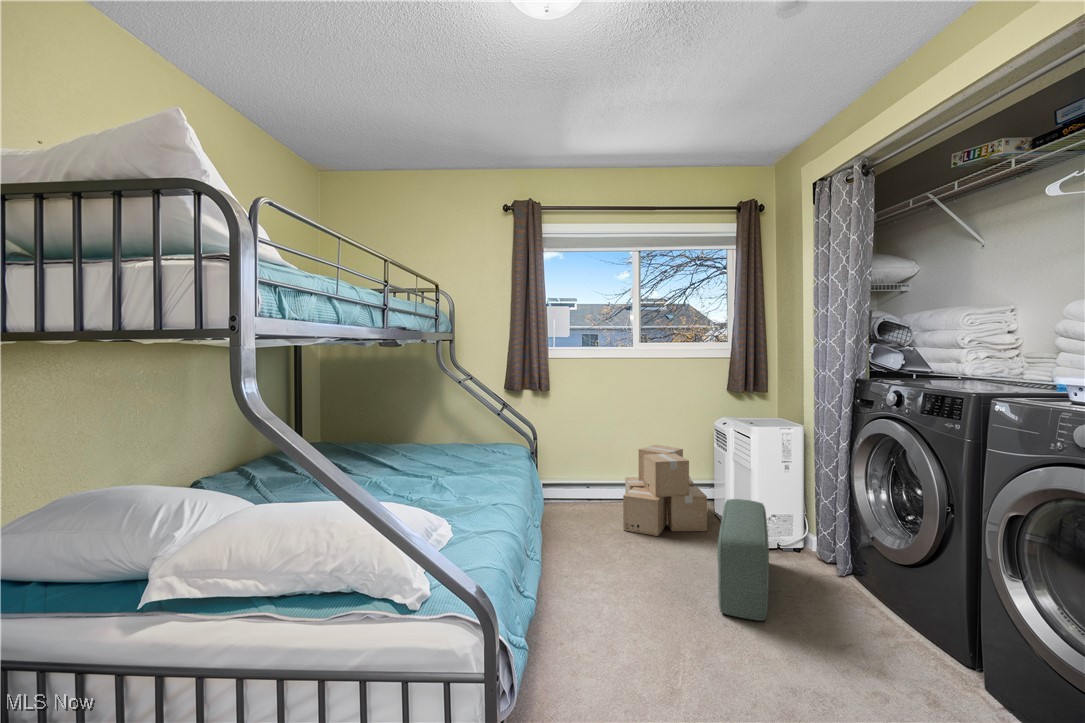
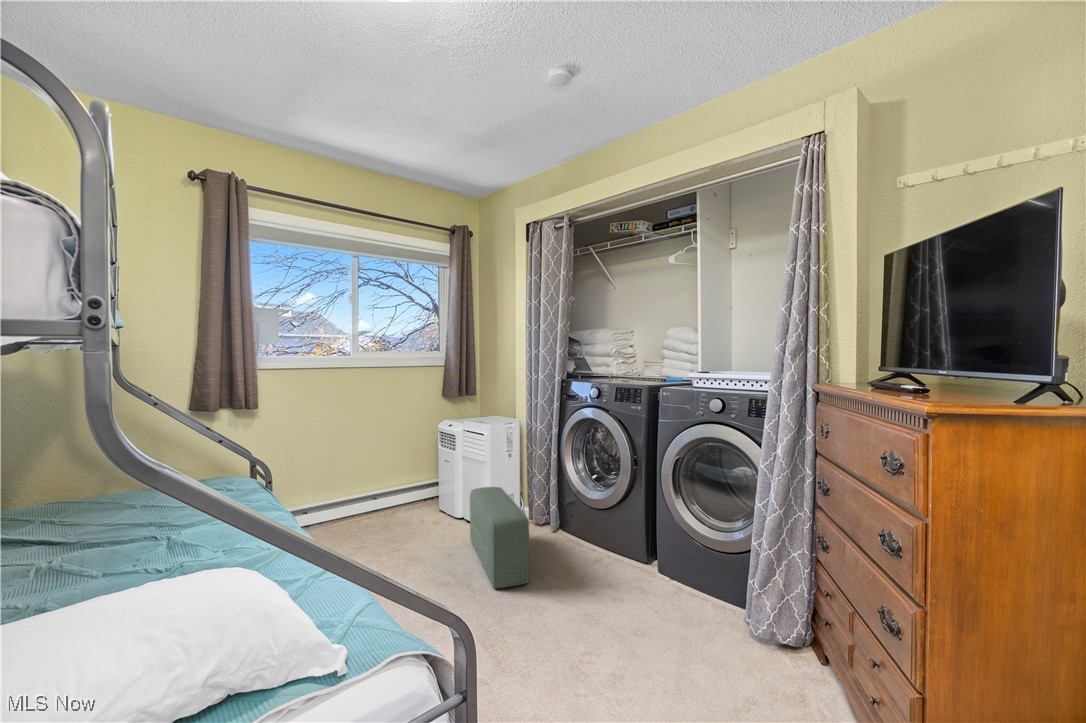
cardboard box: present [623,445,707,536] -> none [352,452,442,544]

